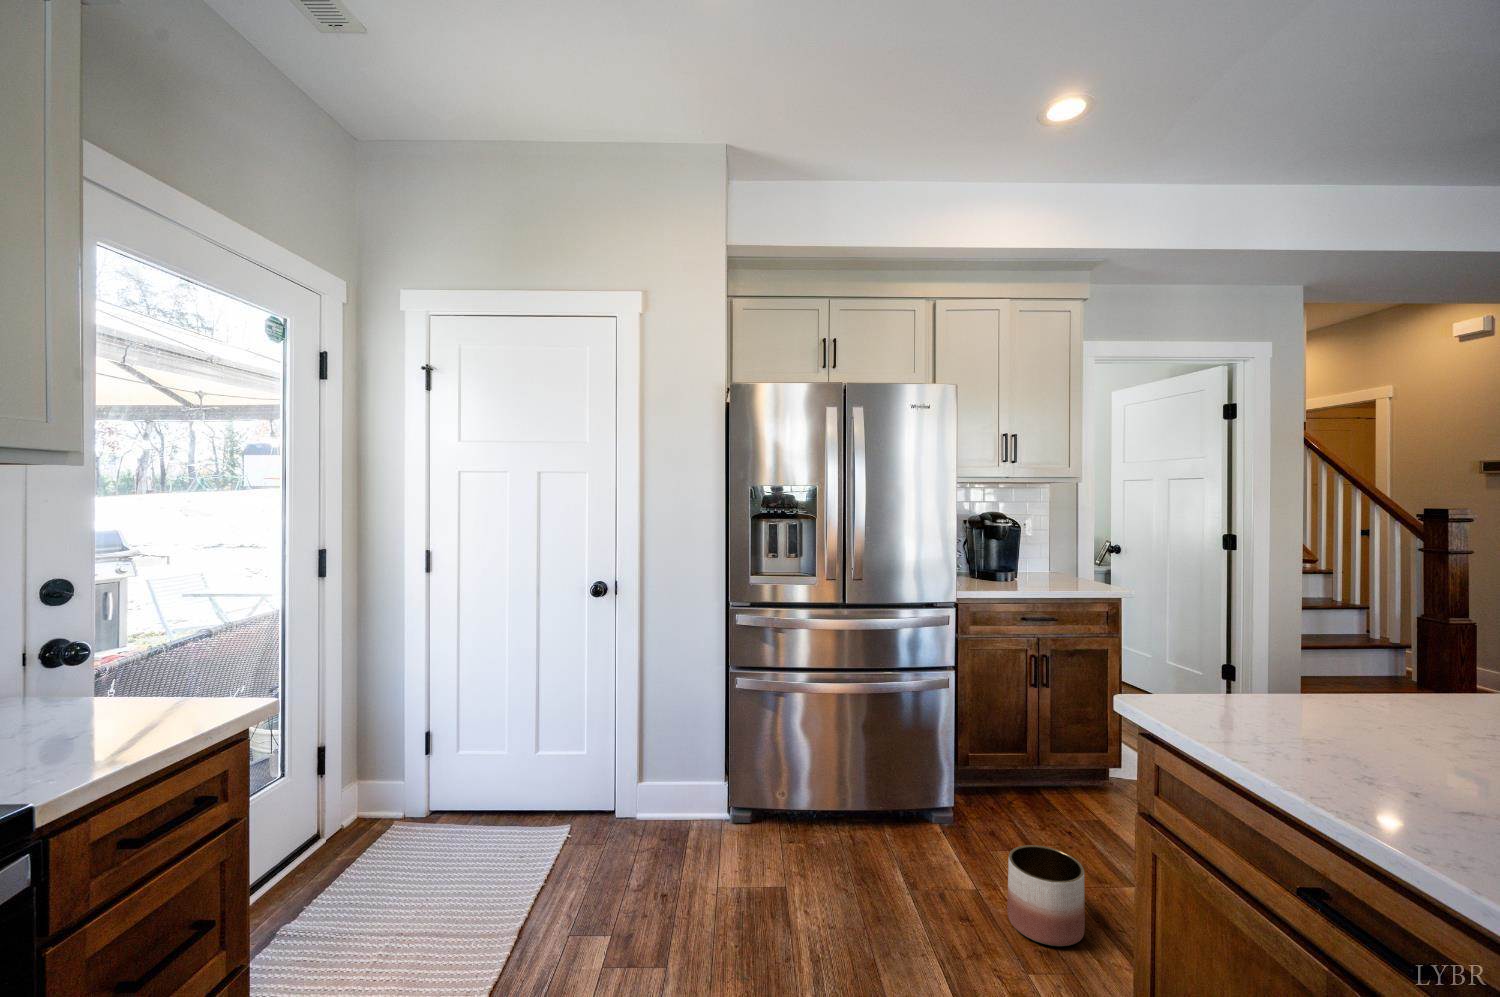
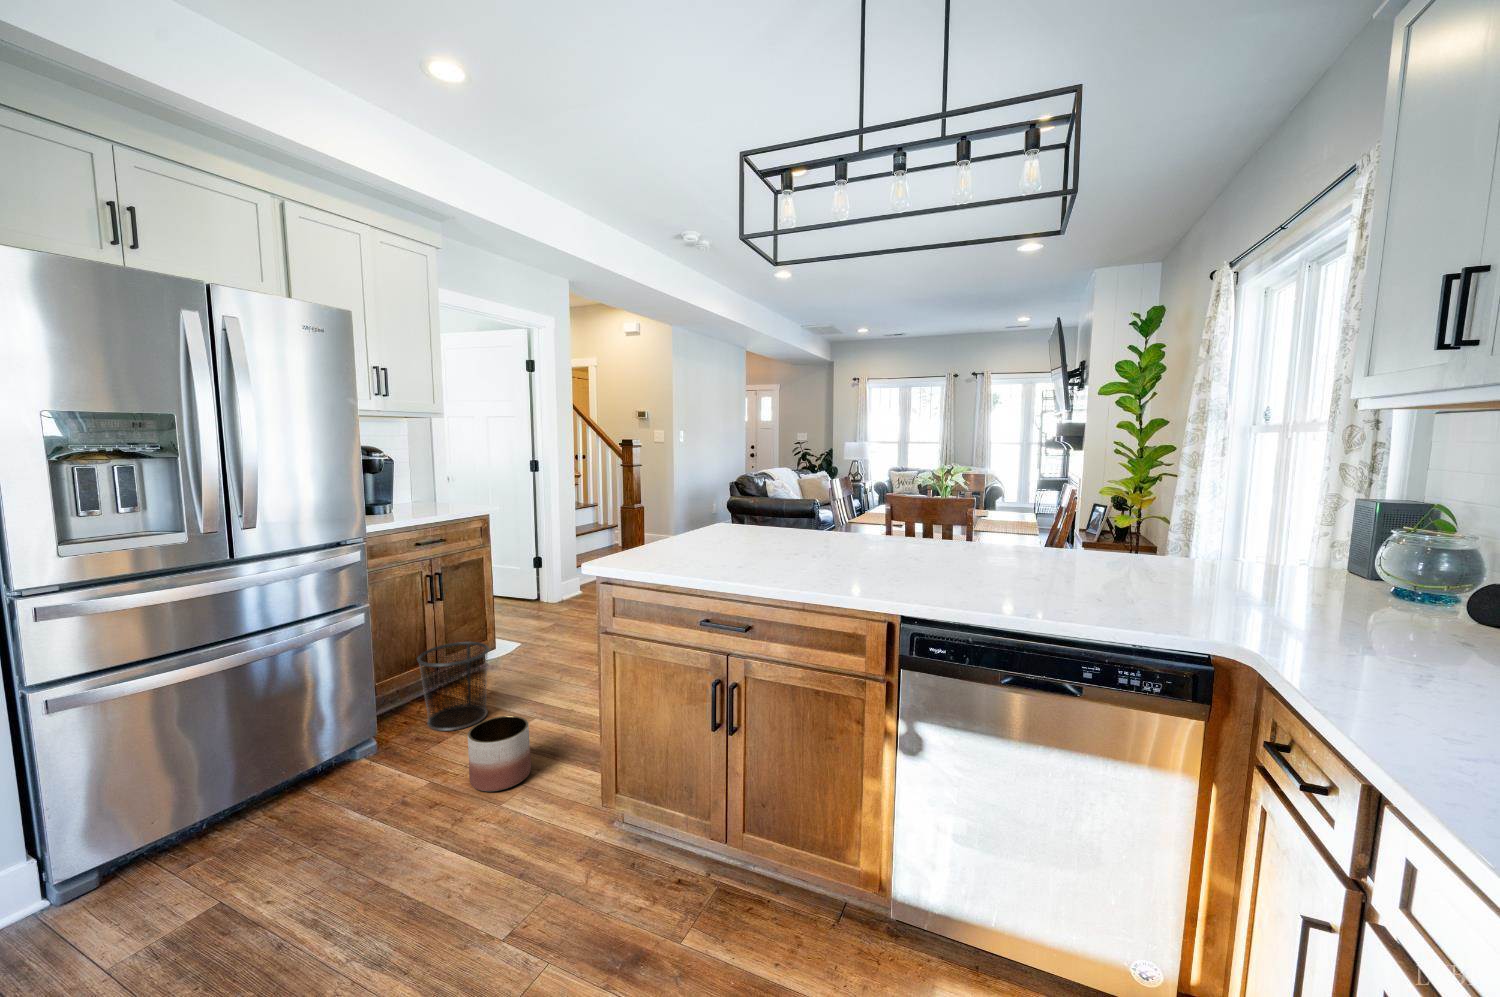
waste bin: none [1003,738,1085,847] -> present [417,642,489,731]

